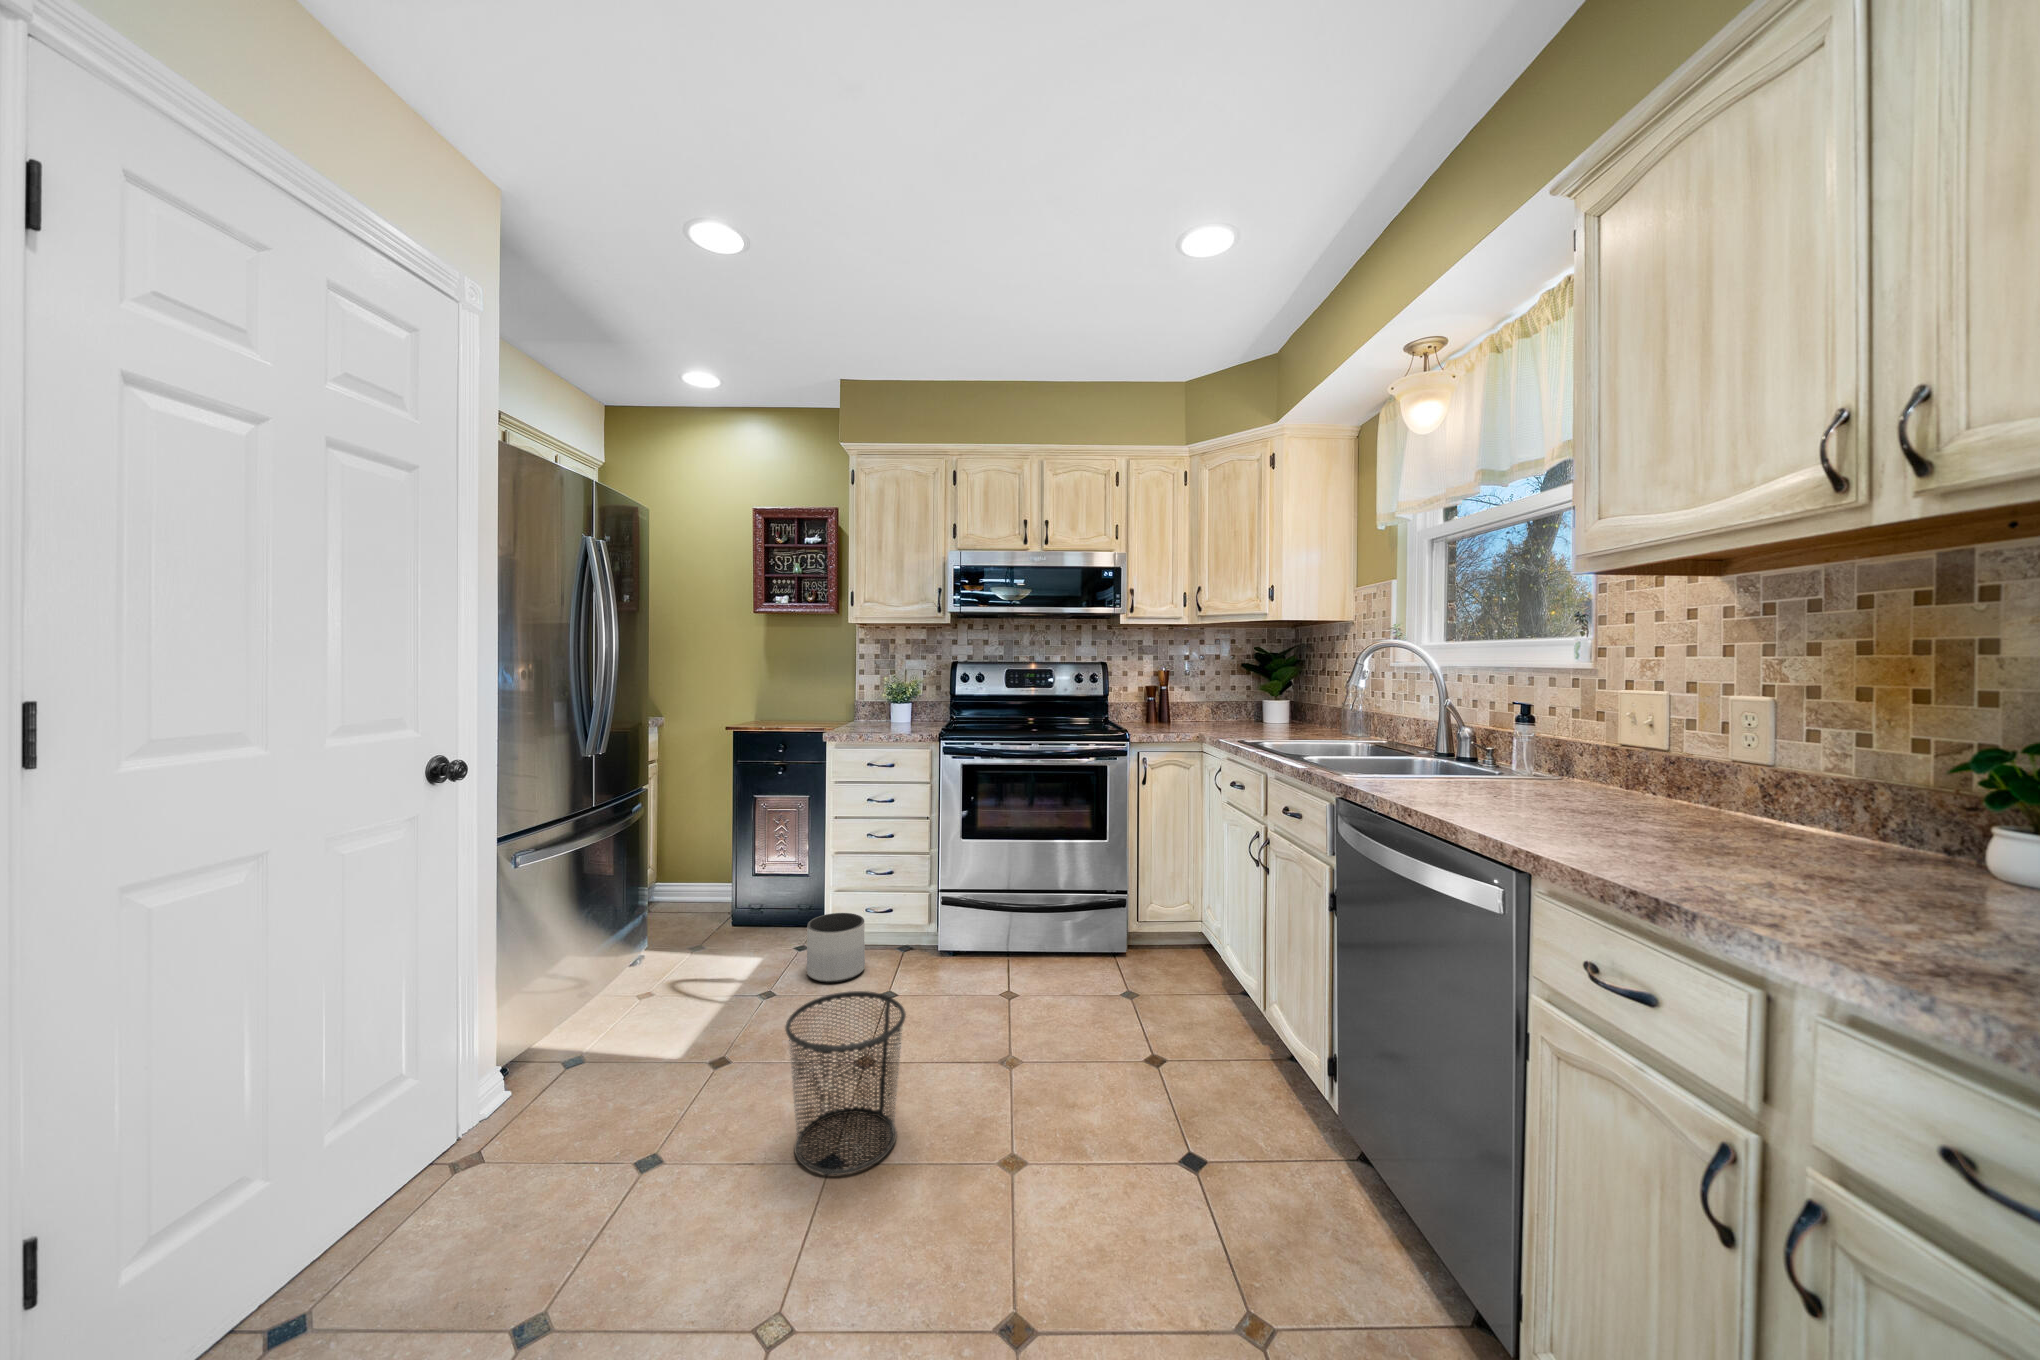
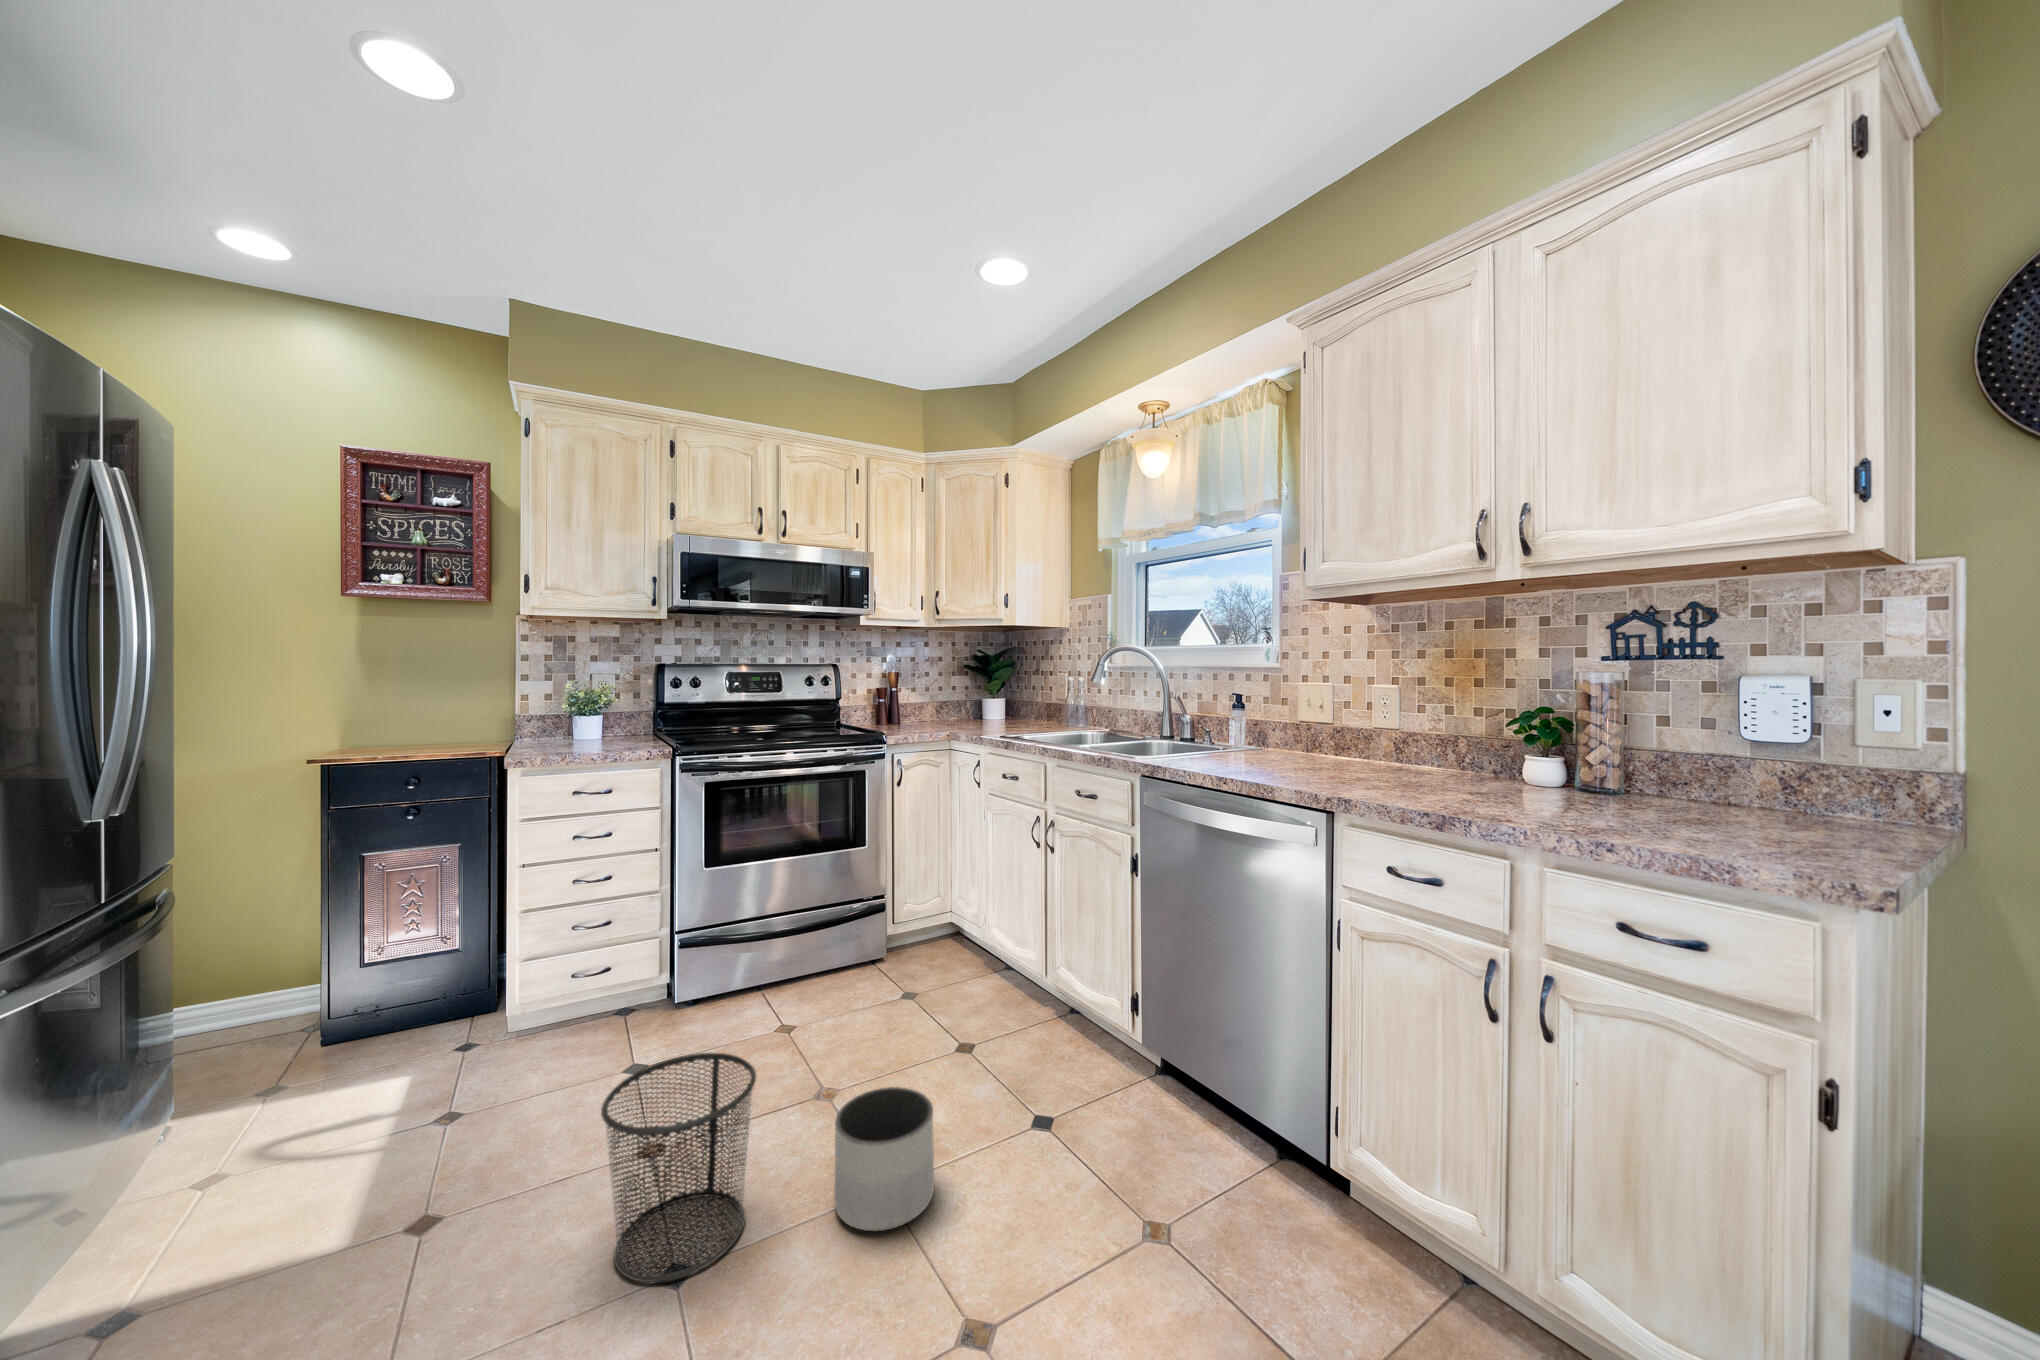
planter: present [807,913,865,983] -> present [834,1087,934,1231]

